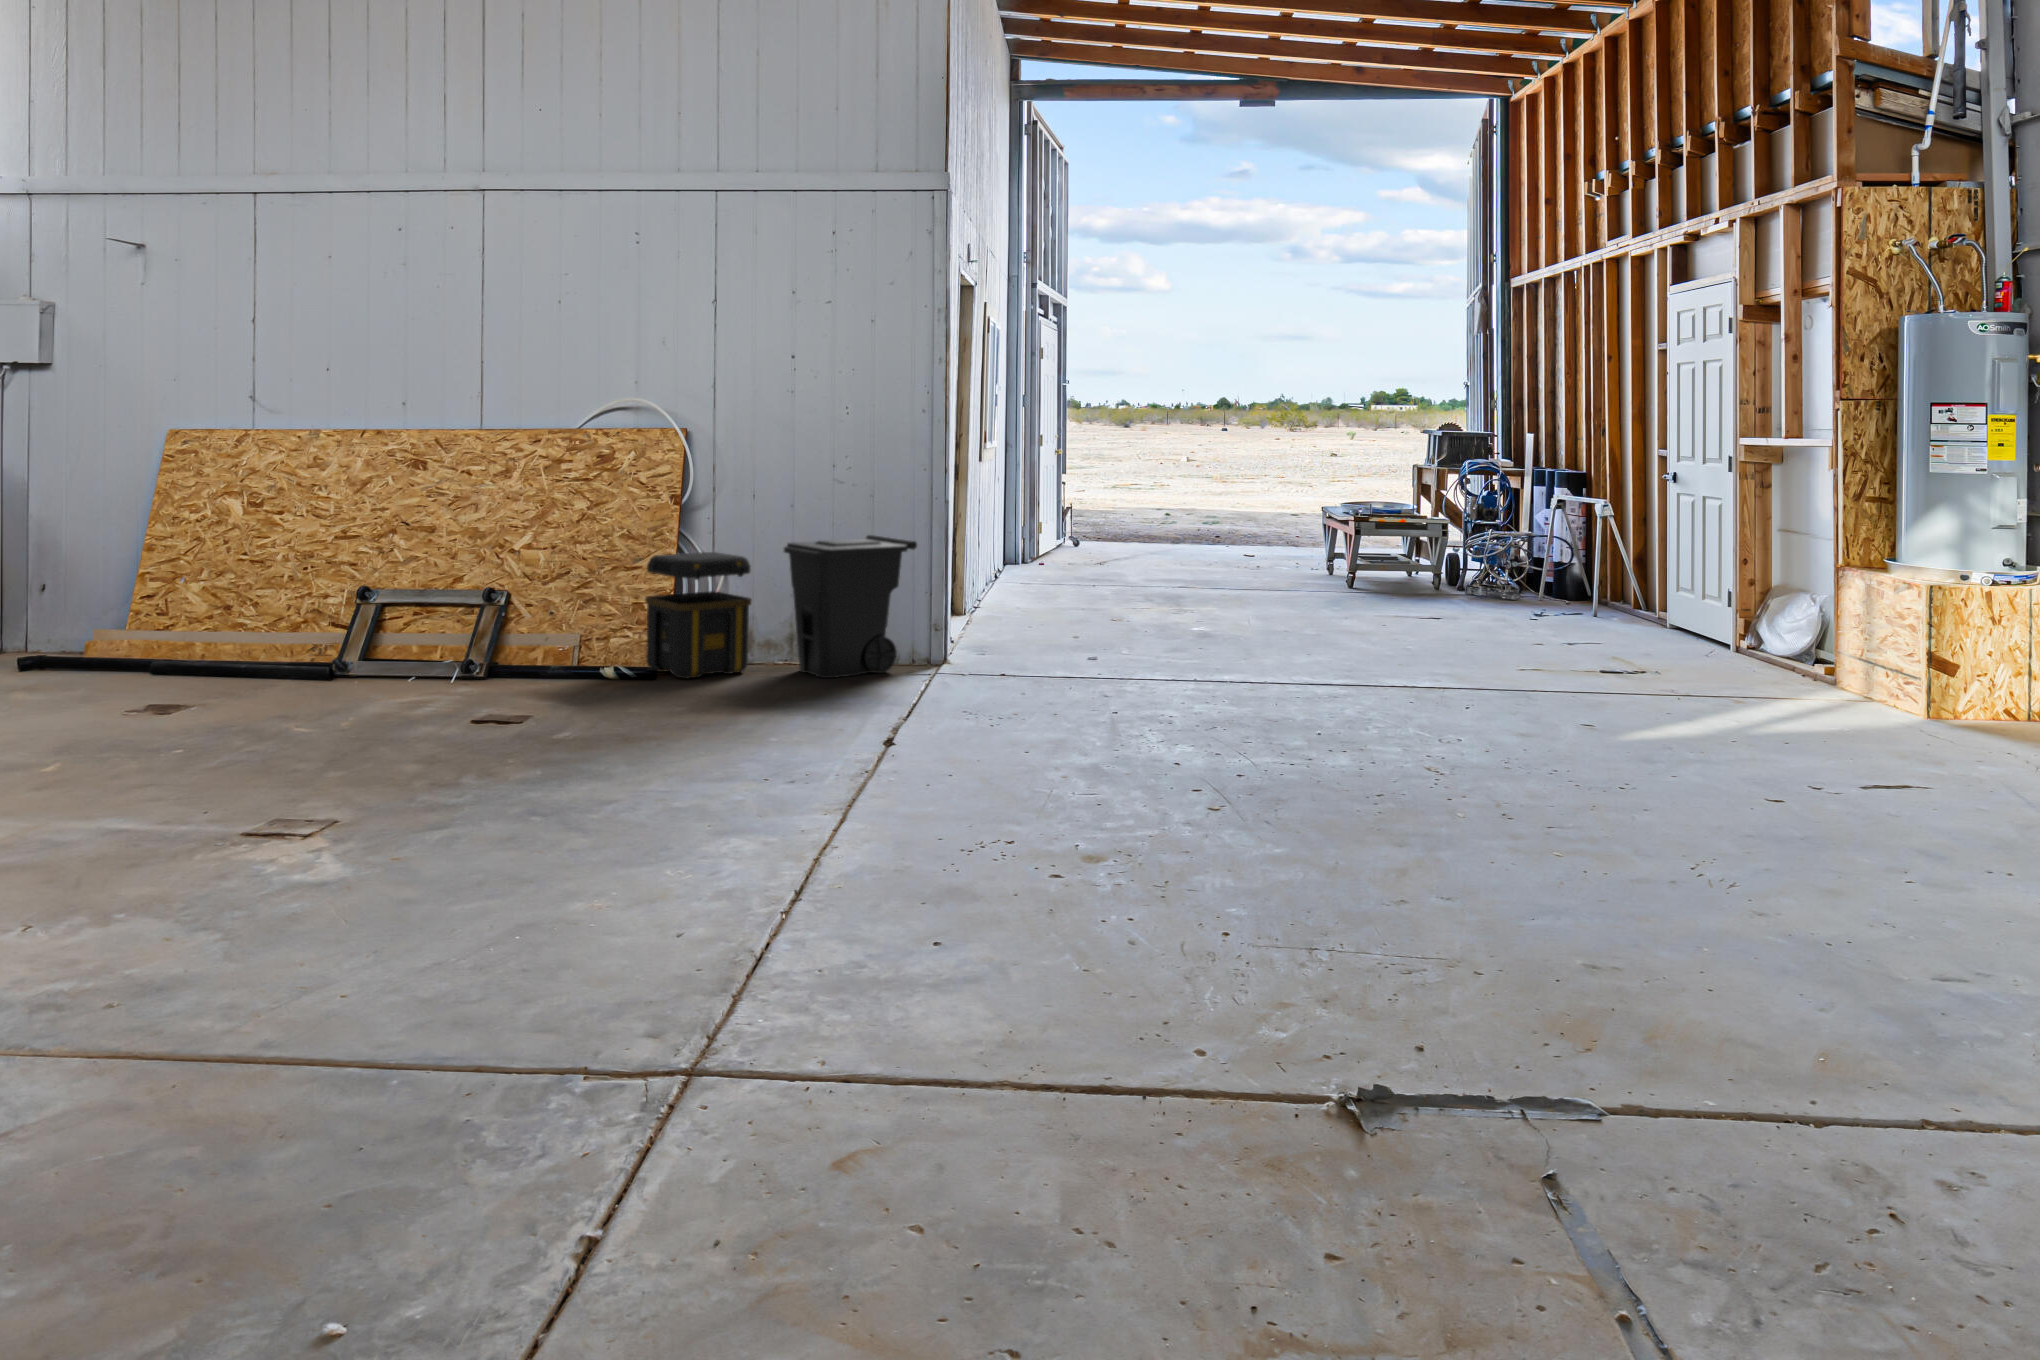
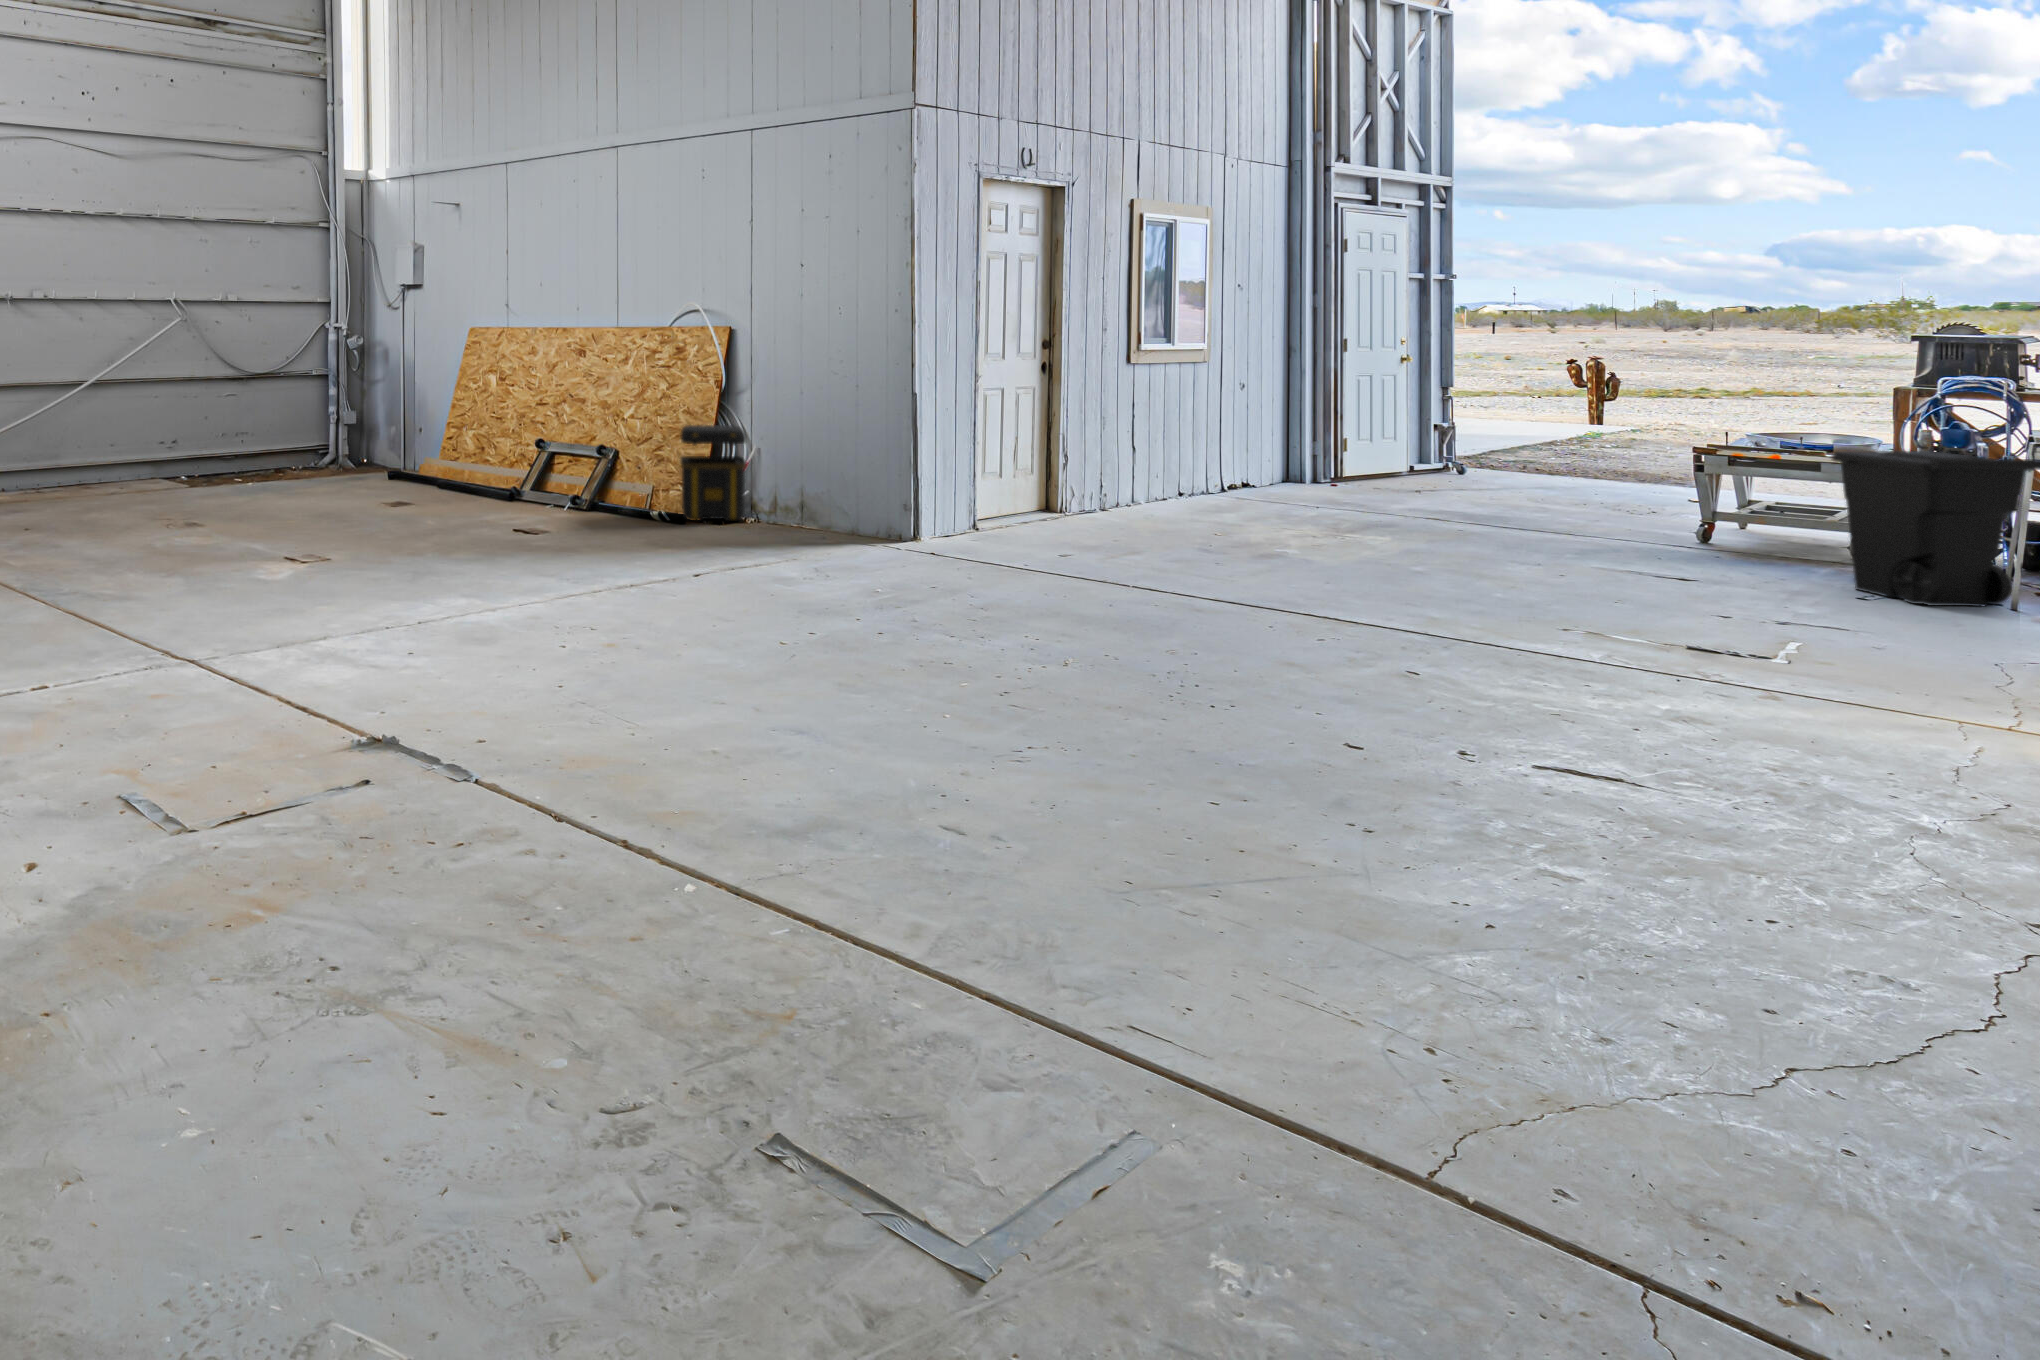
trash can: present [784,535,917,678] -> present [1832,451,2040,606]

